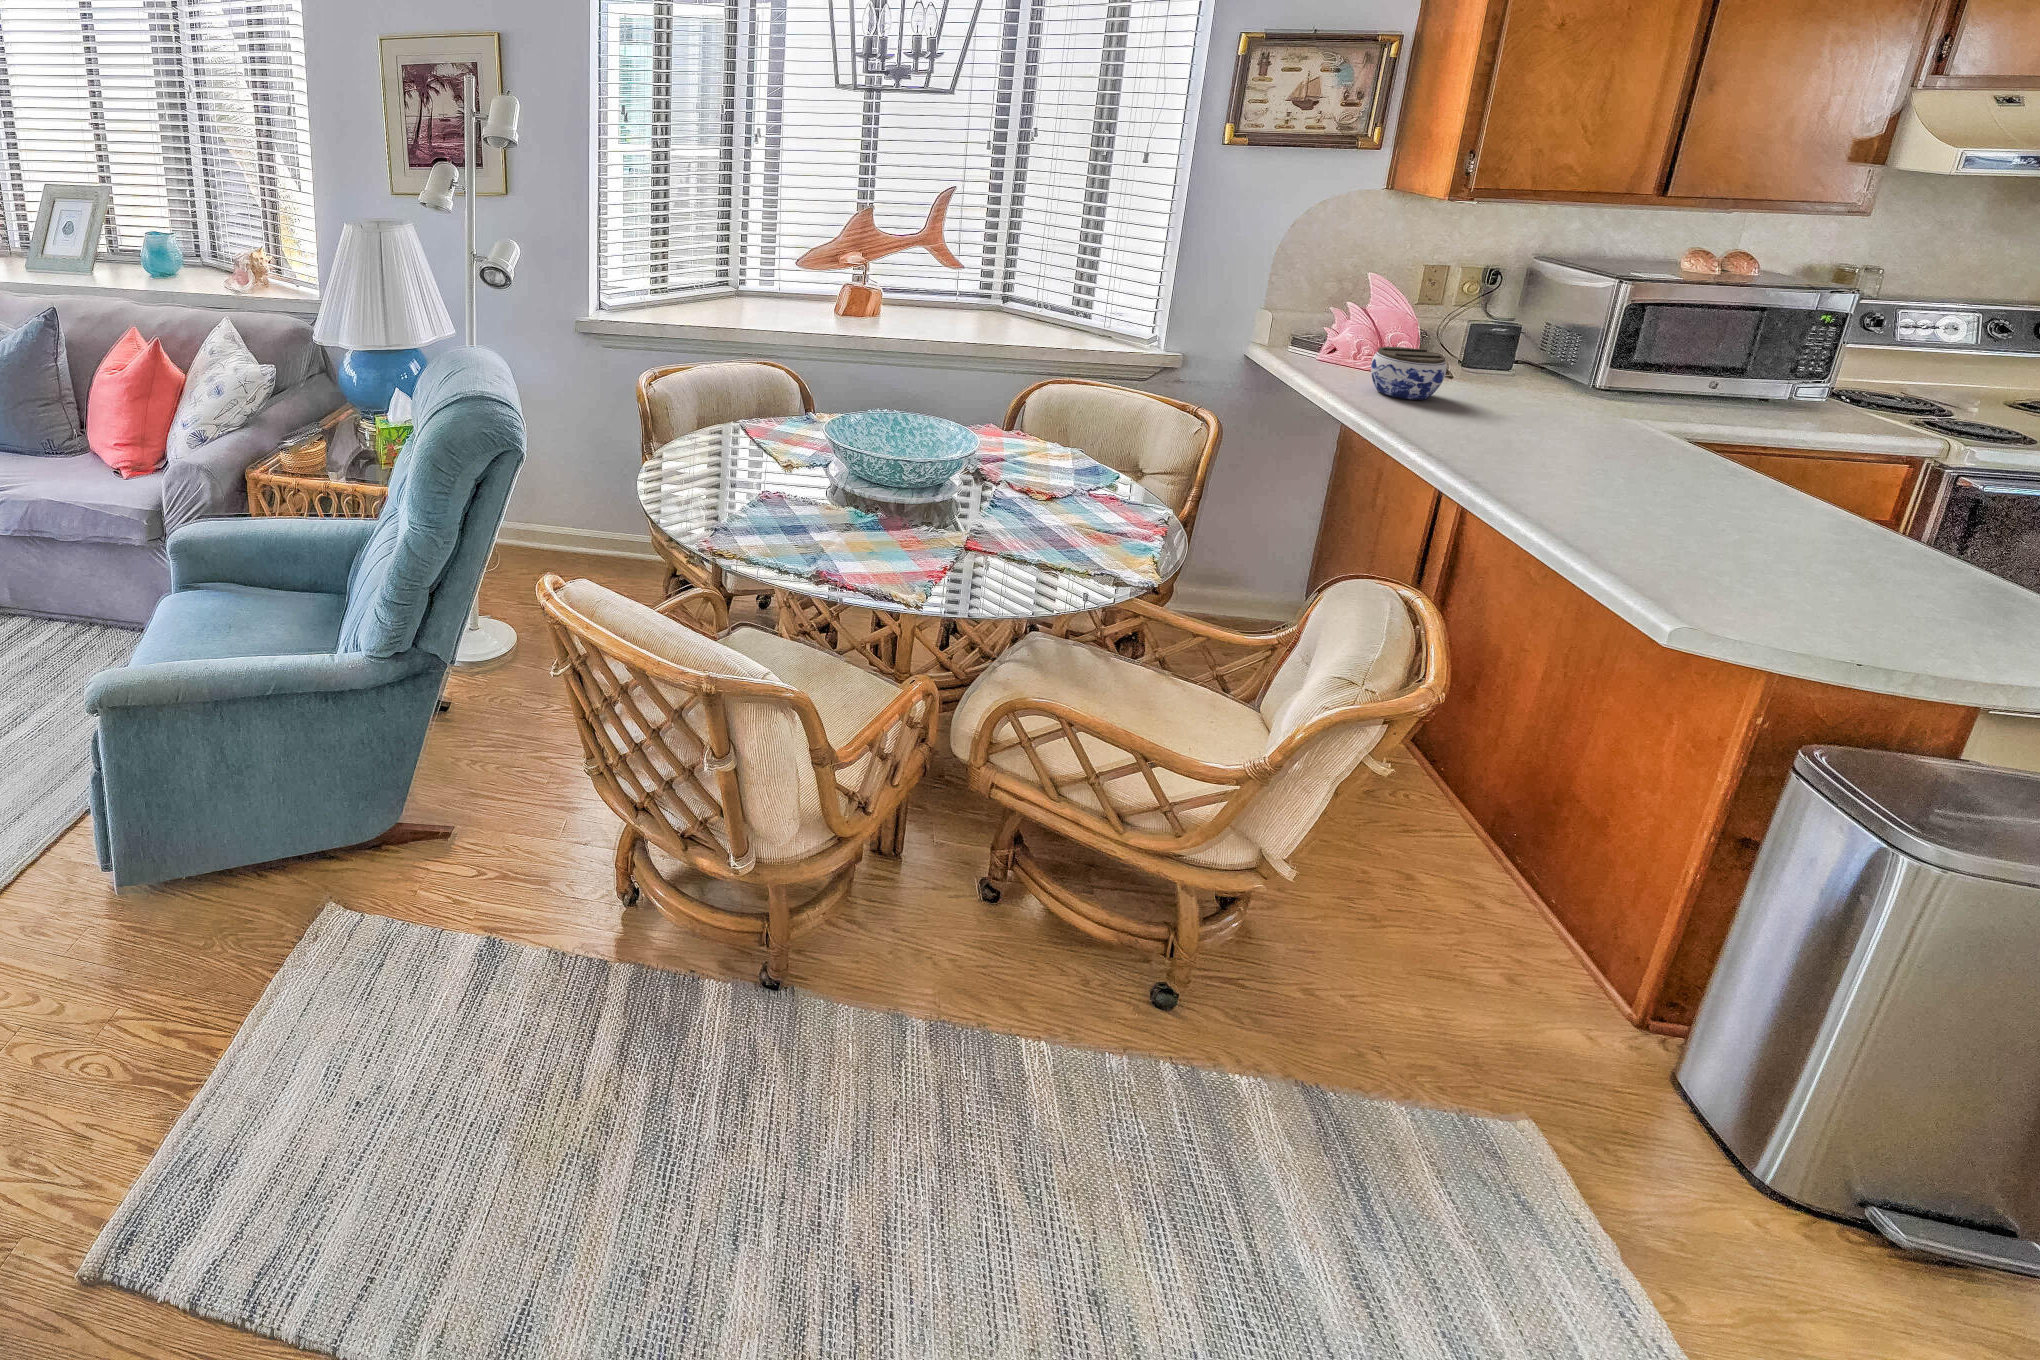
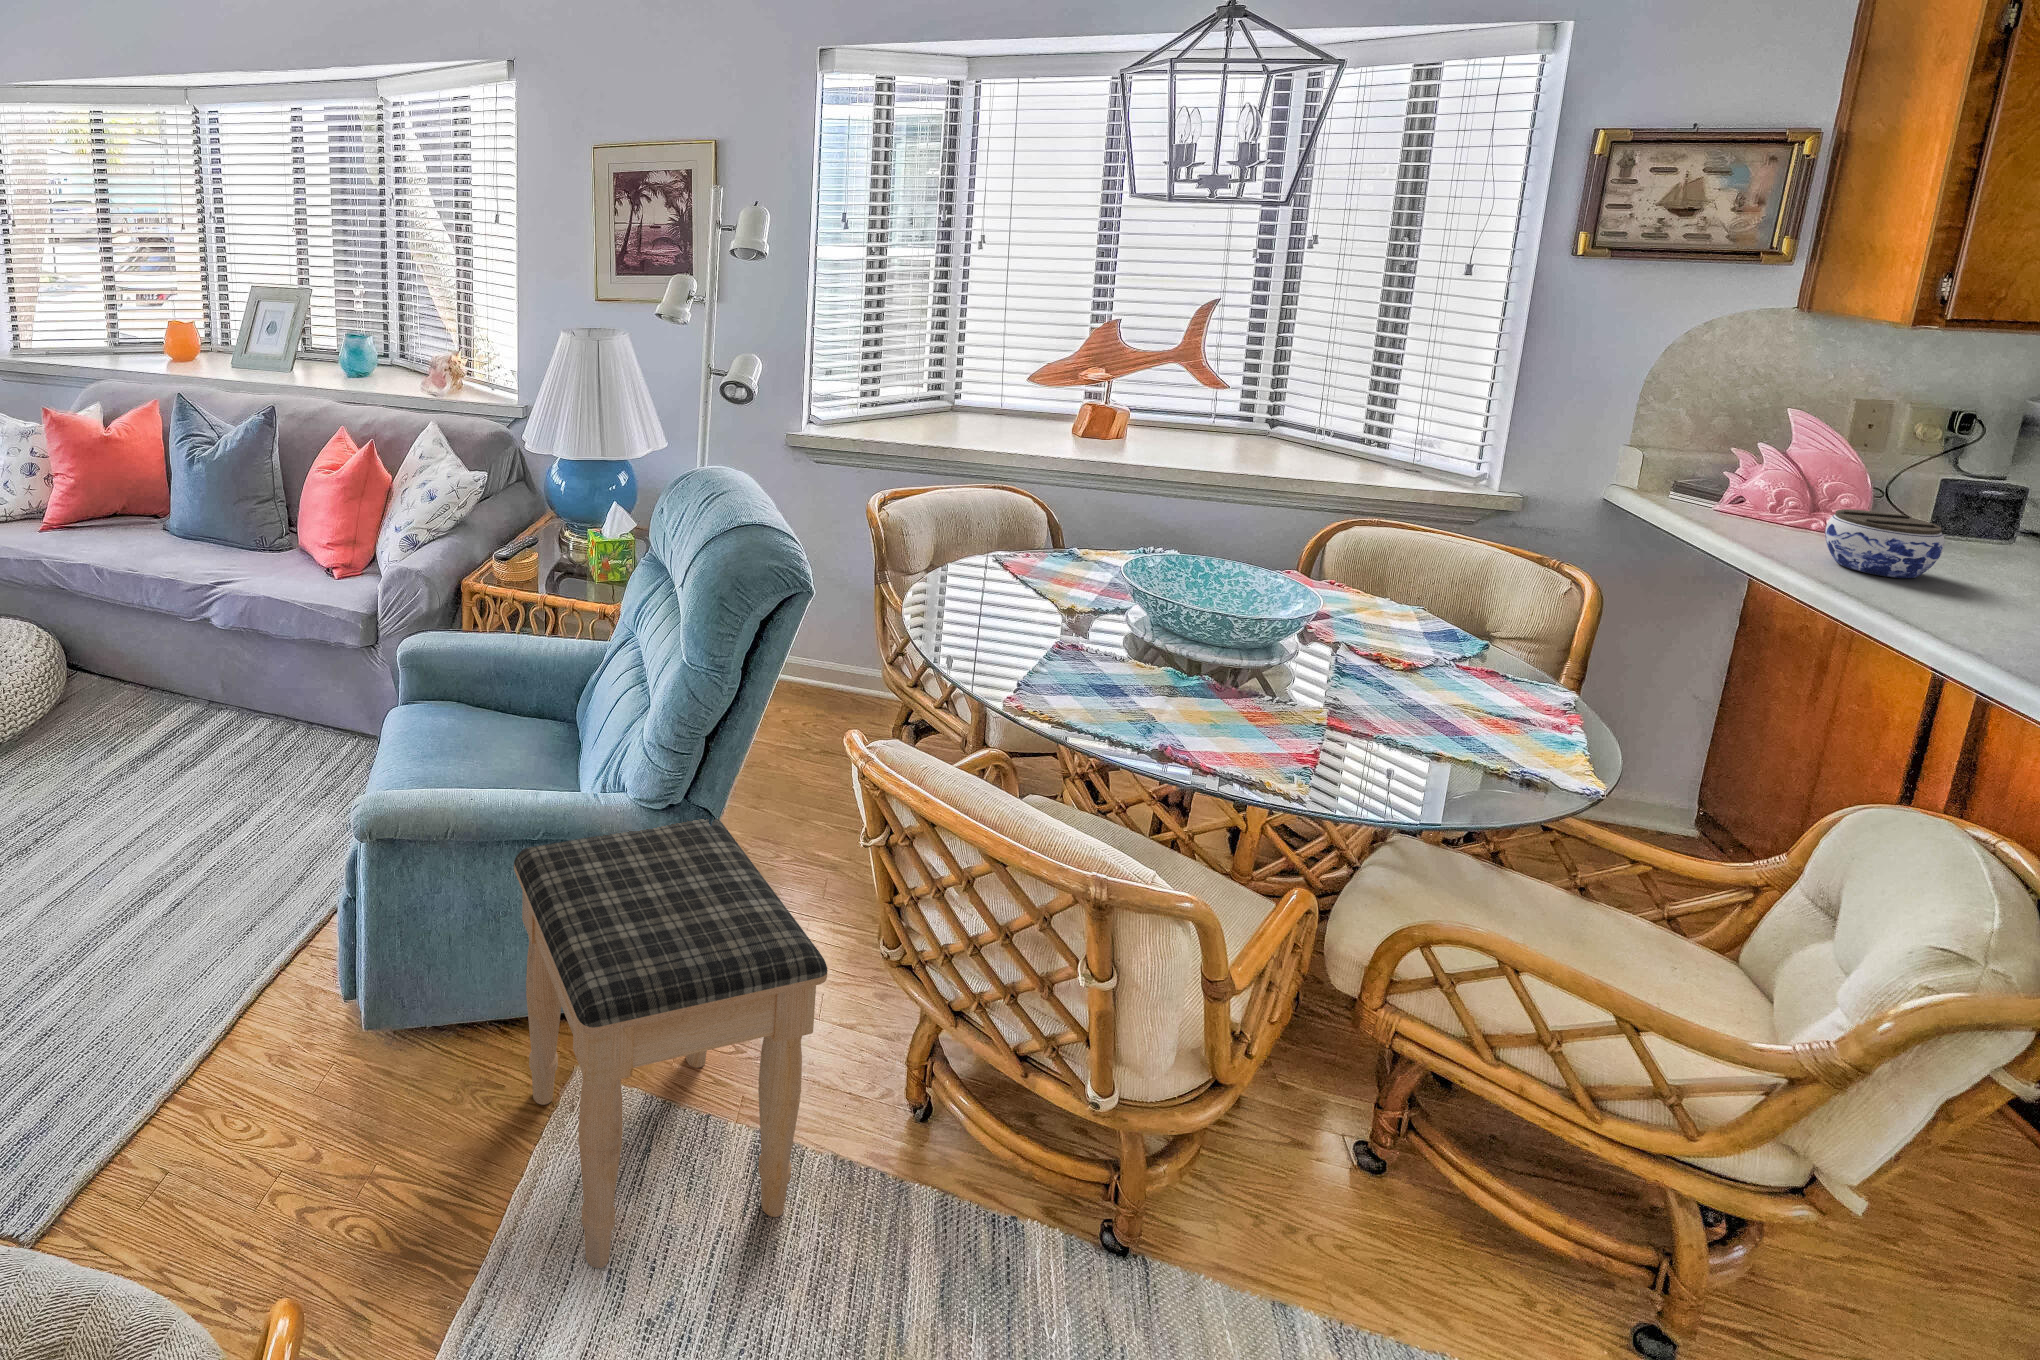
footstool: none [240,668,514,1072] -> present [514,818,828,1268]

